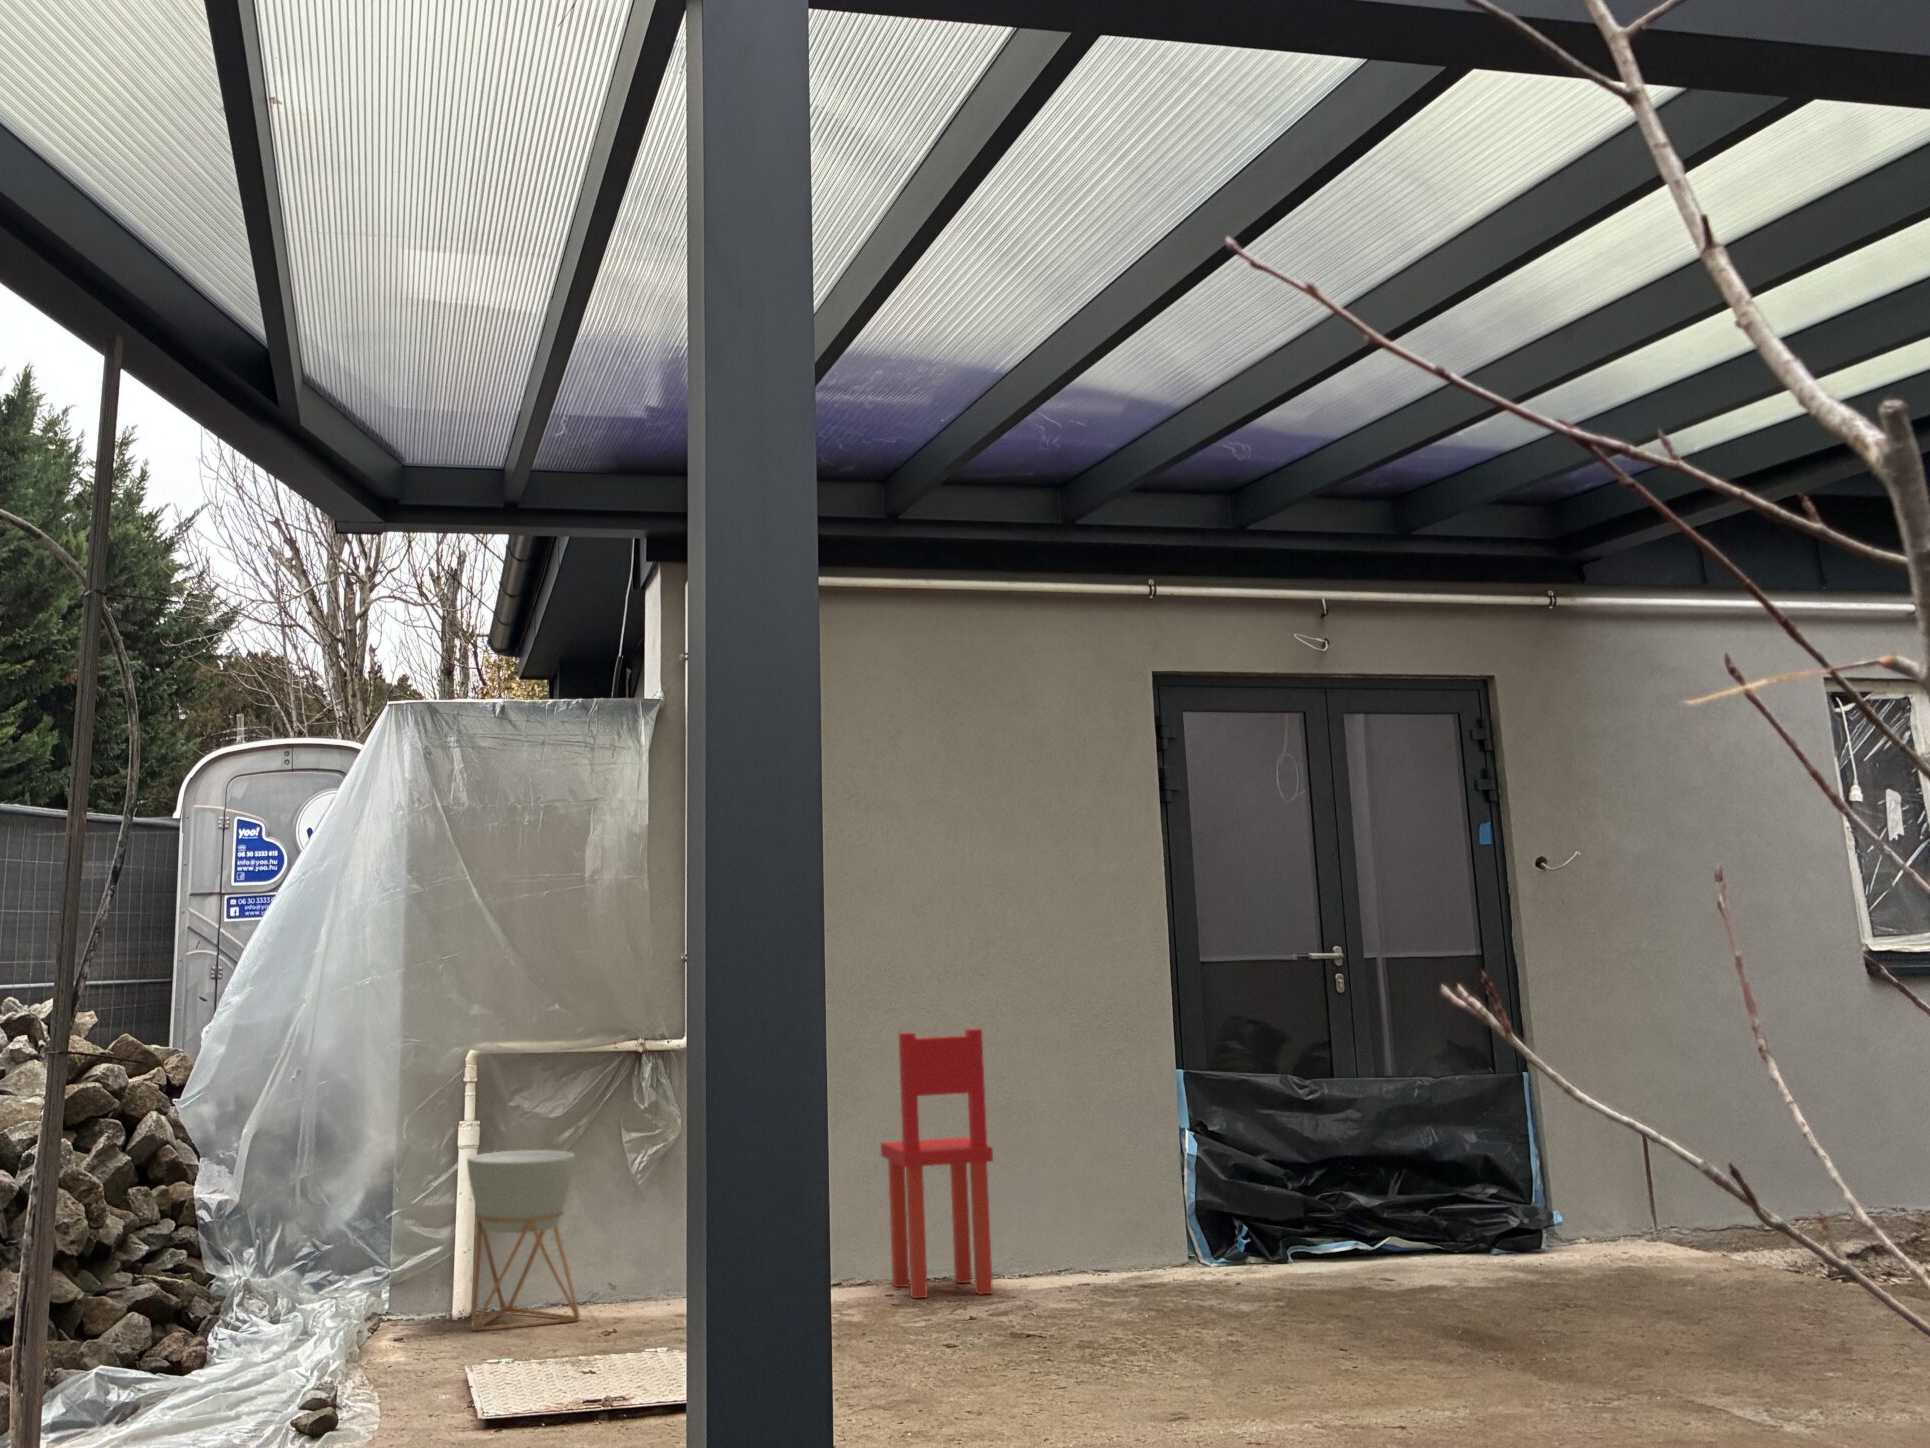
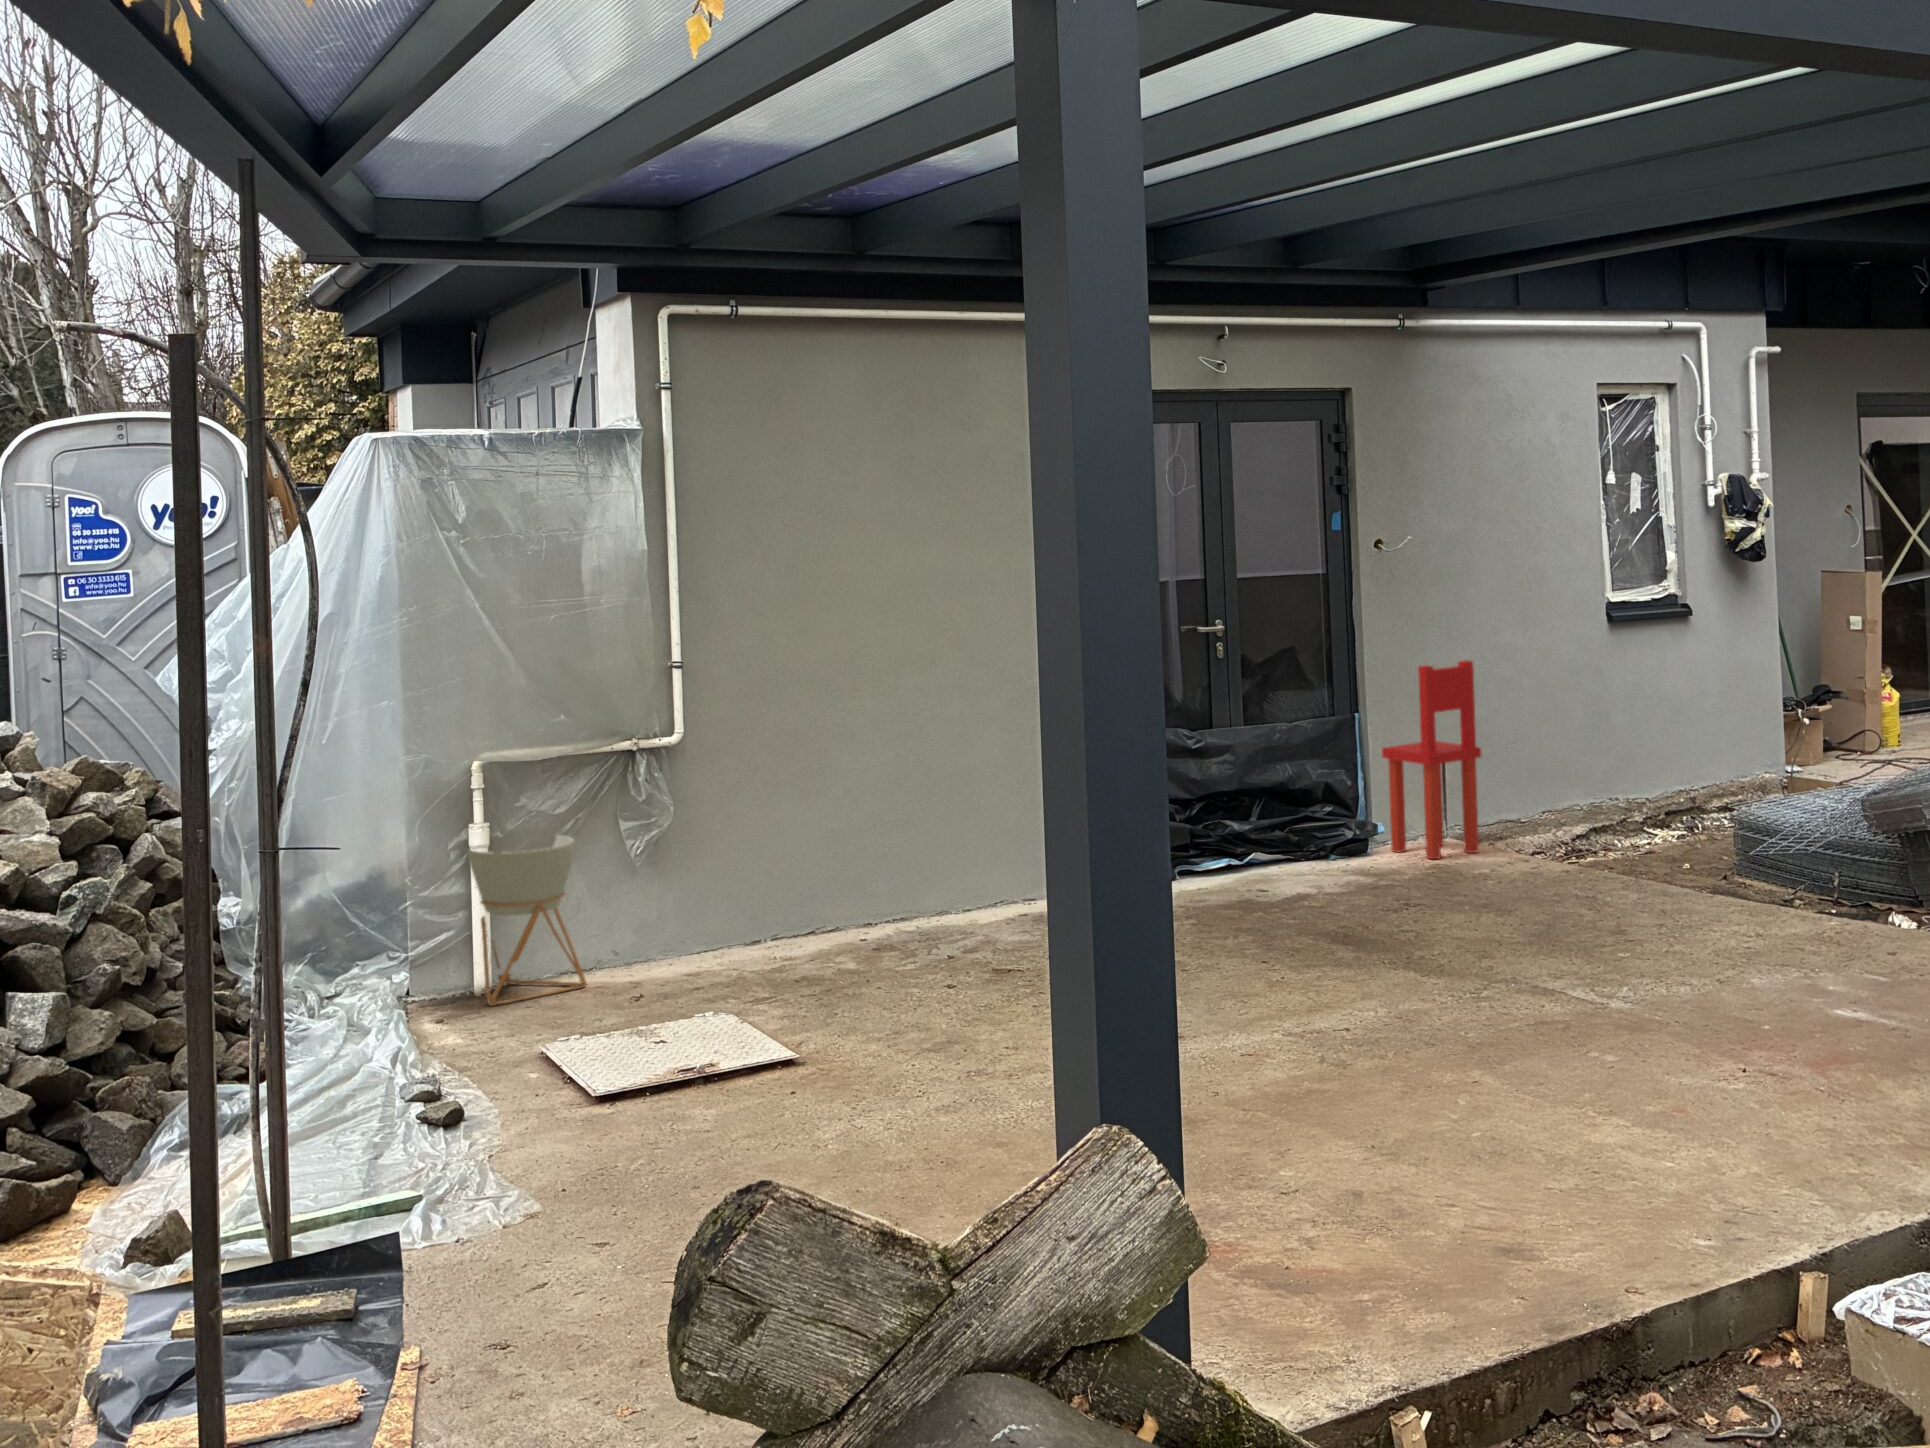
chair: present [881,1029,993,1298] -> present [1382,660,1481,859]

